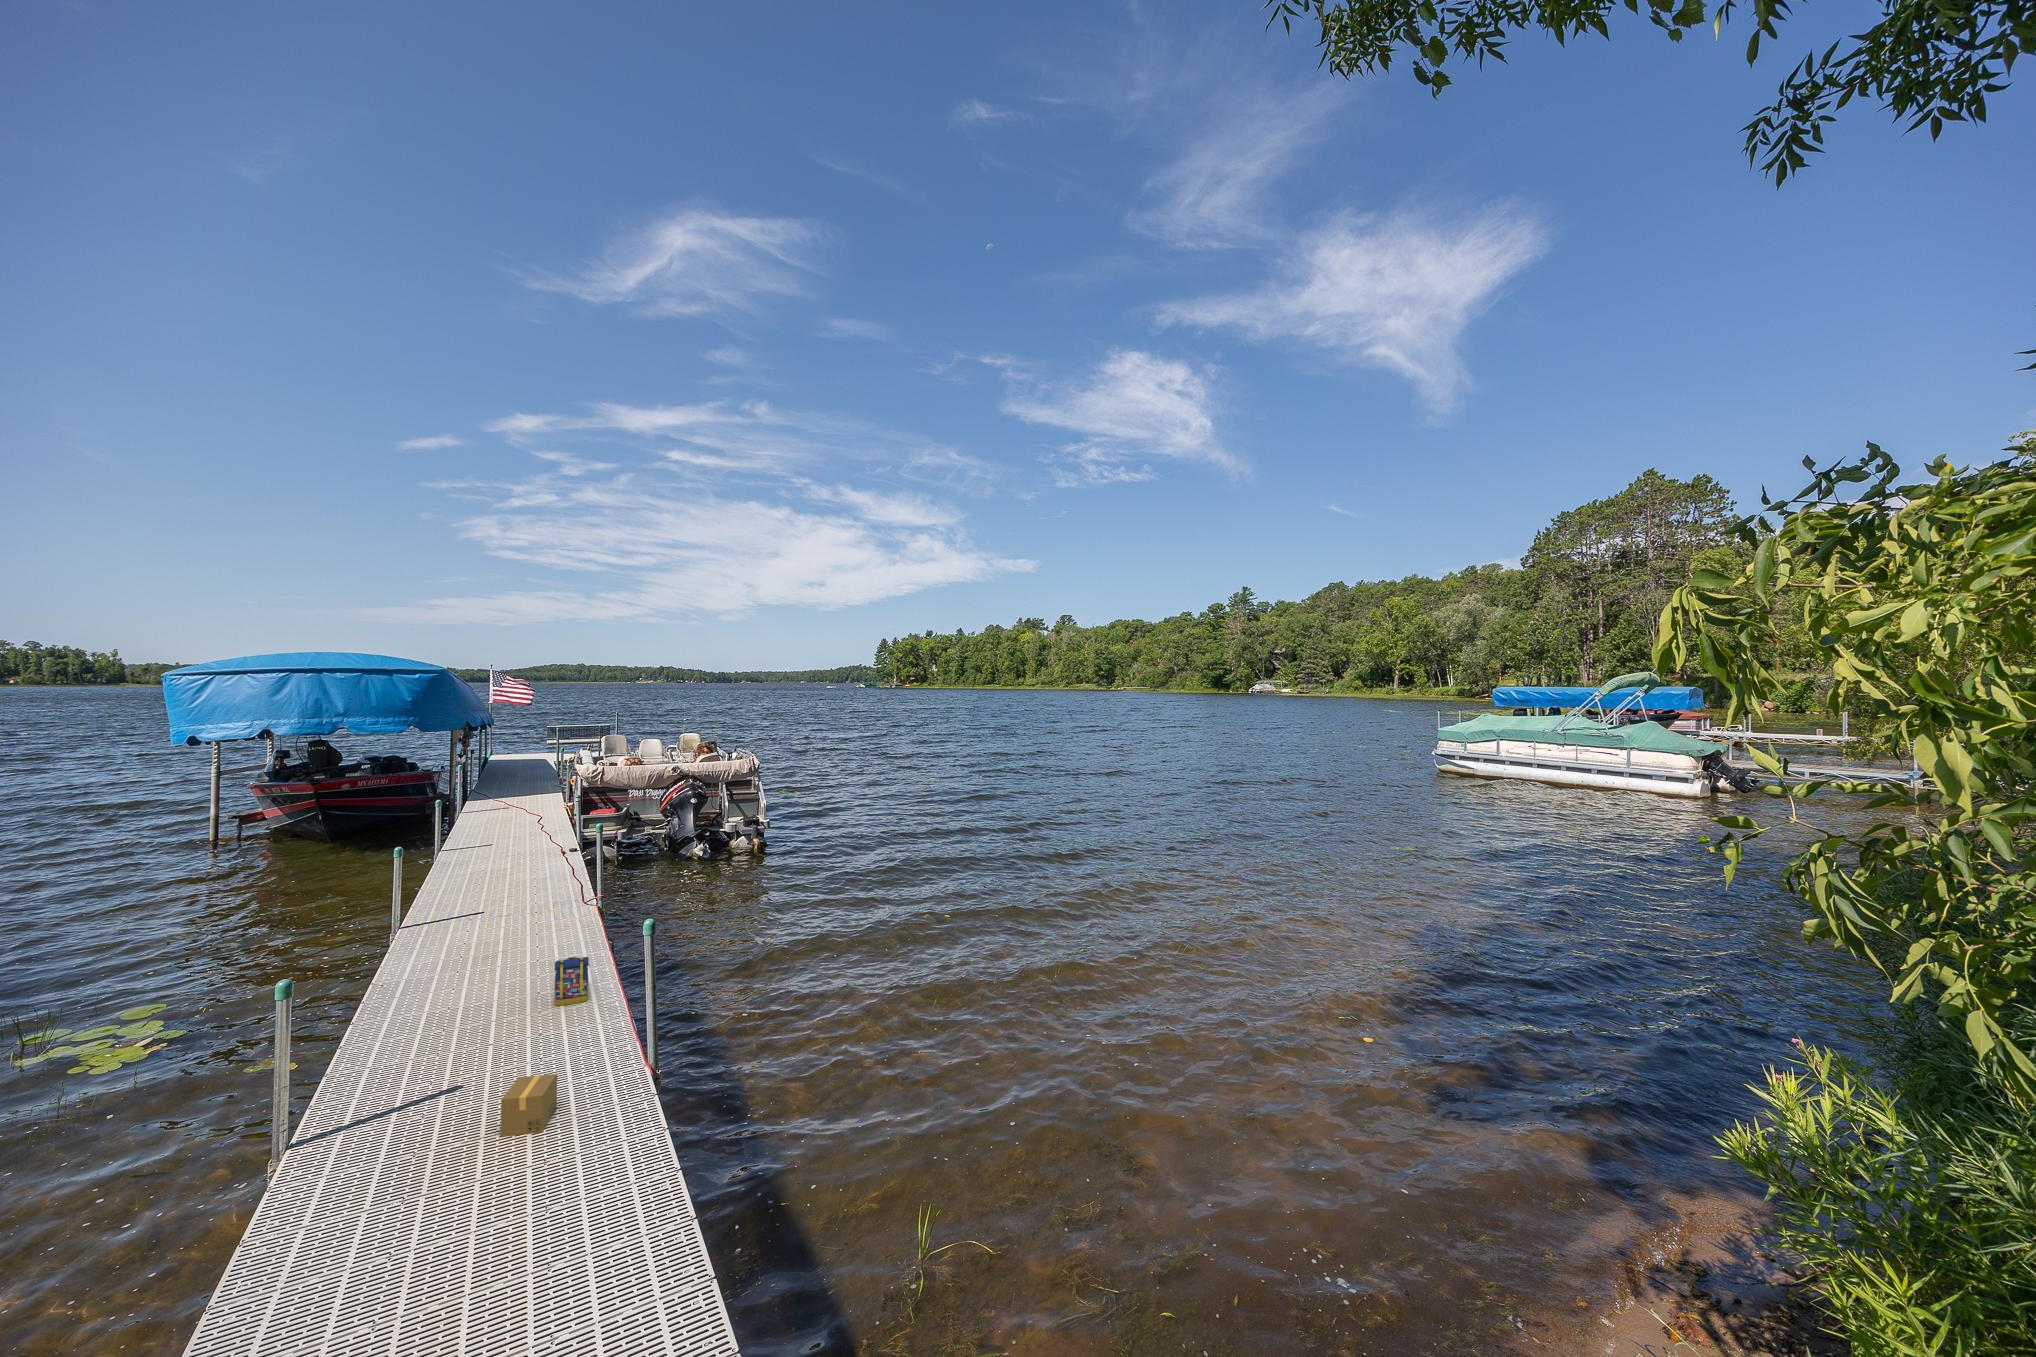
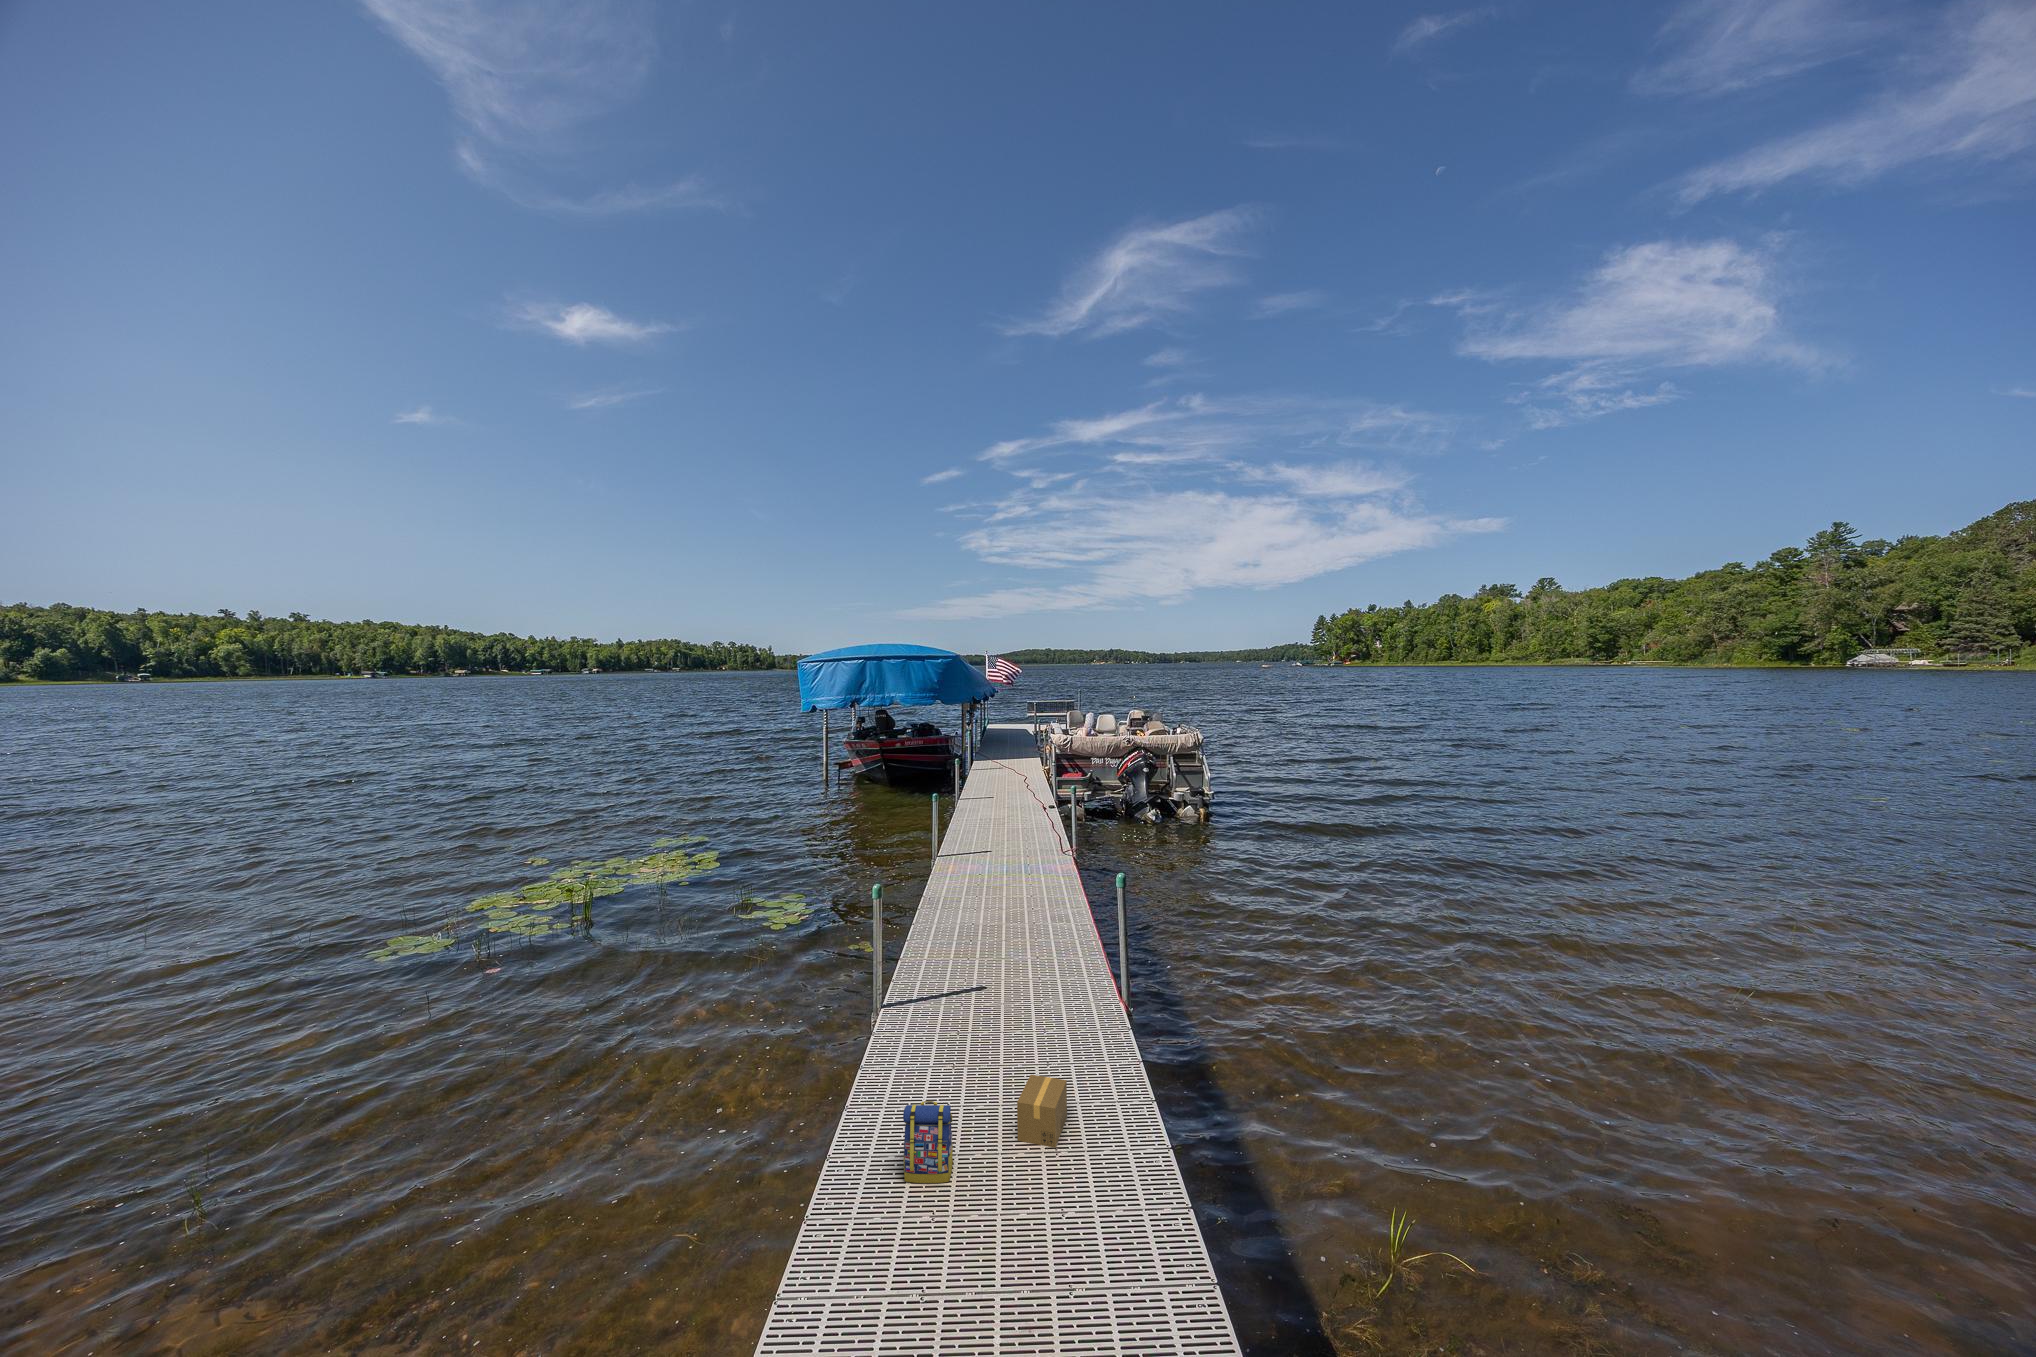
backpack: present [554,957,589,1006] -> present [903,1101,954,1183]

